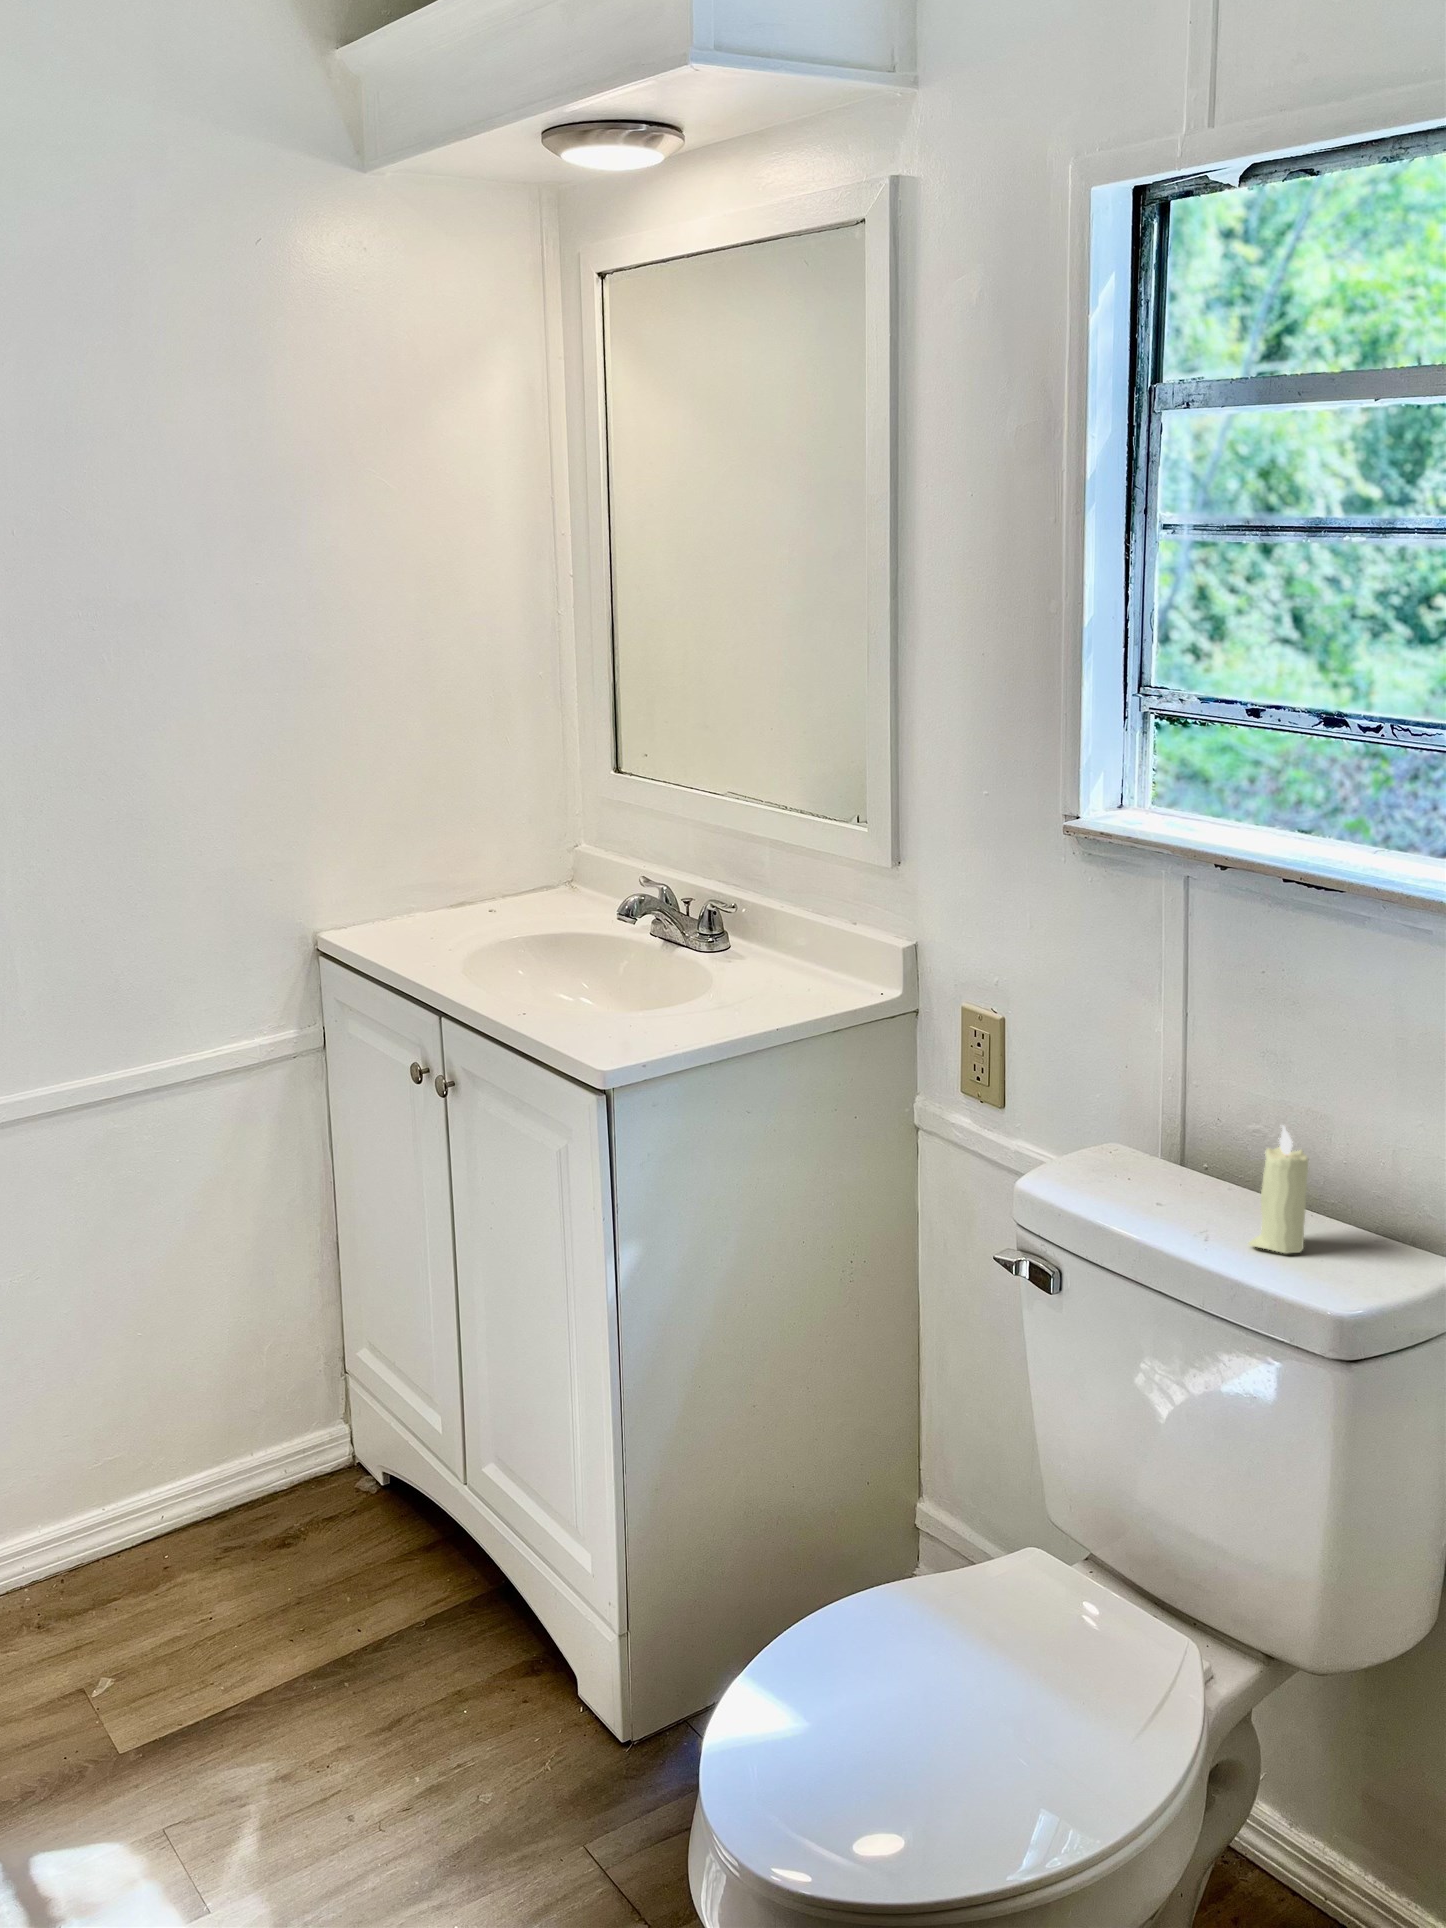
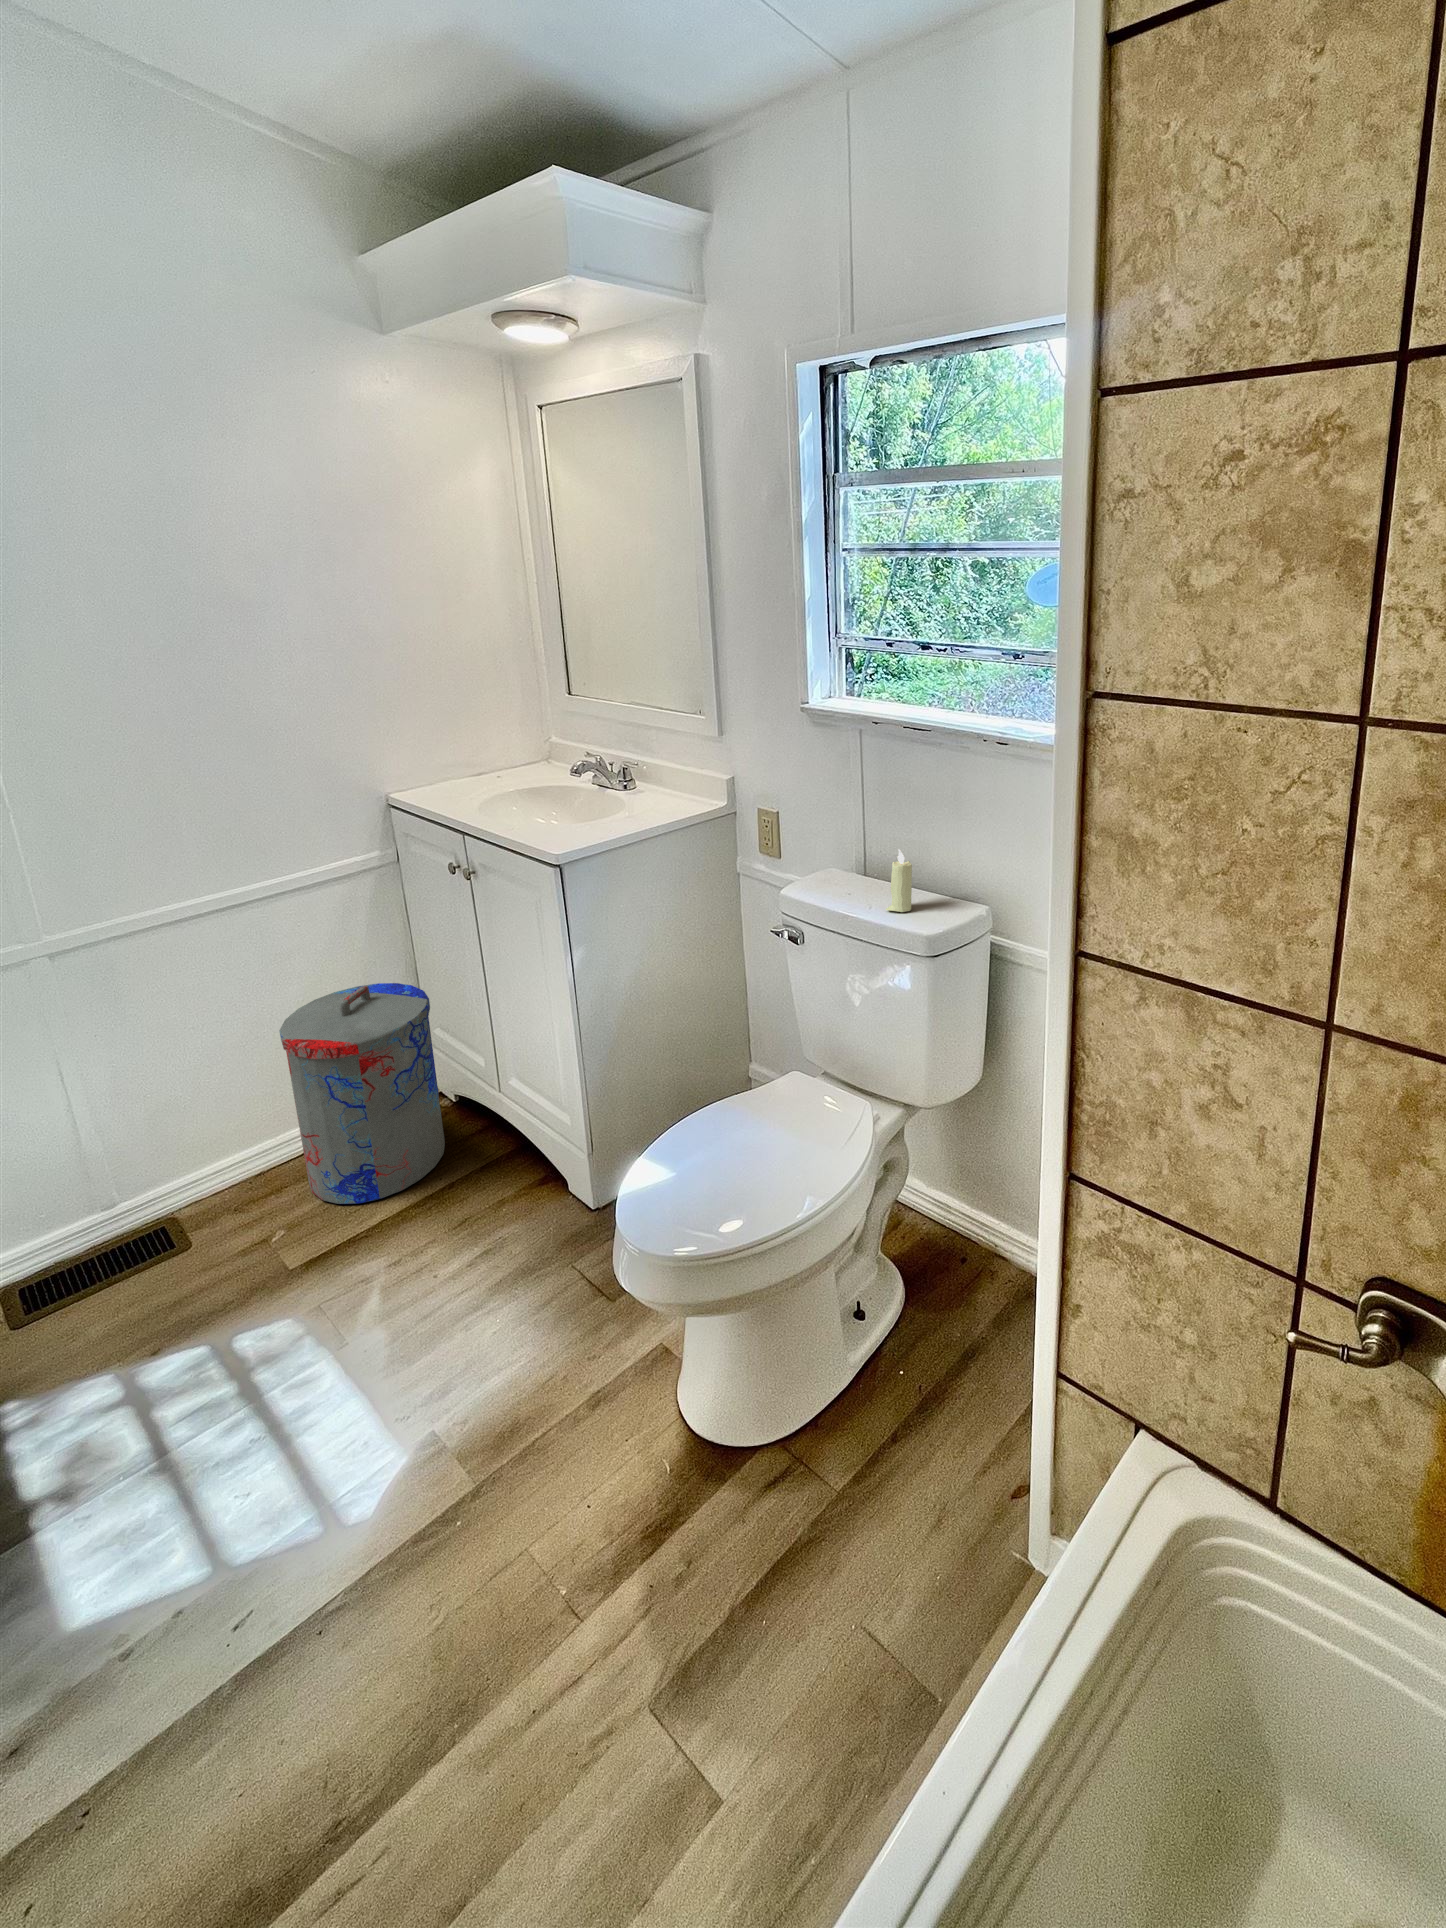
trash can: none [129,1260,362,1649] -> present [279,983,445,1204]

